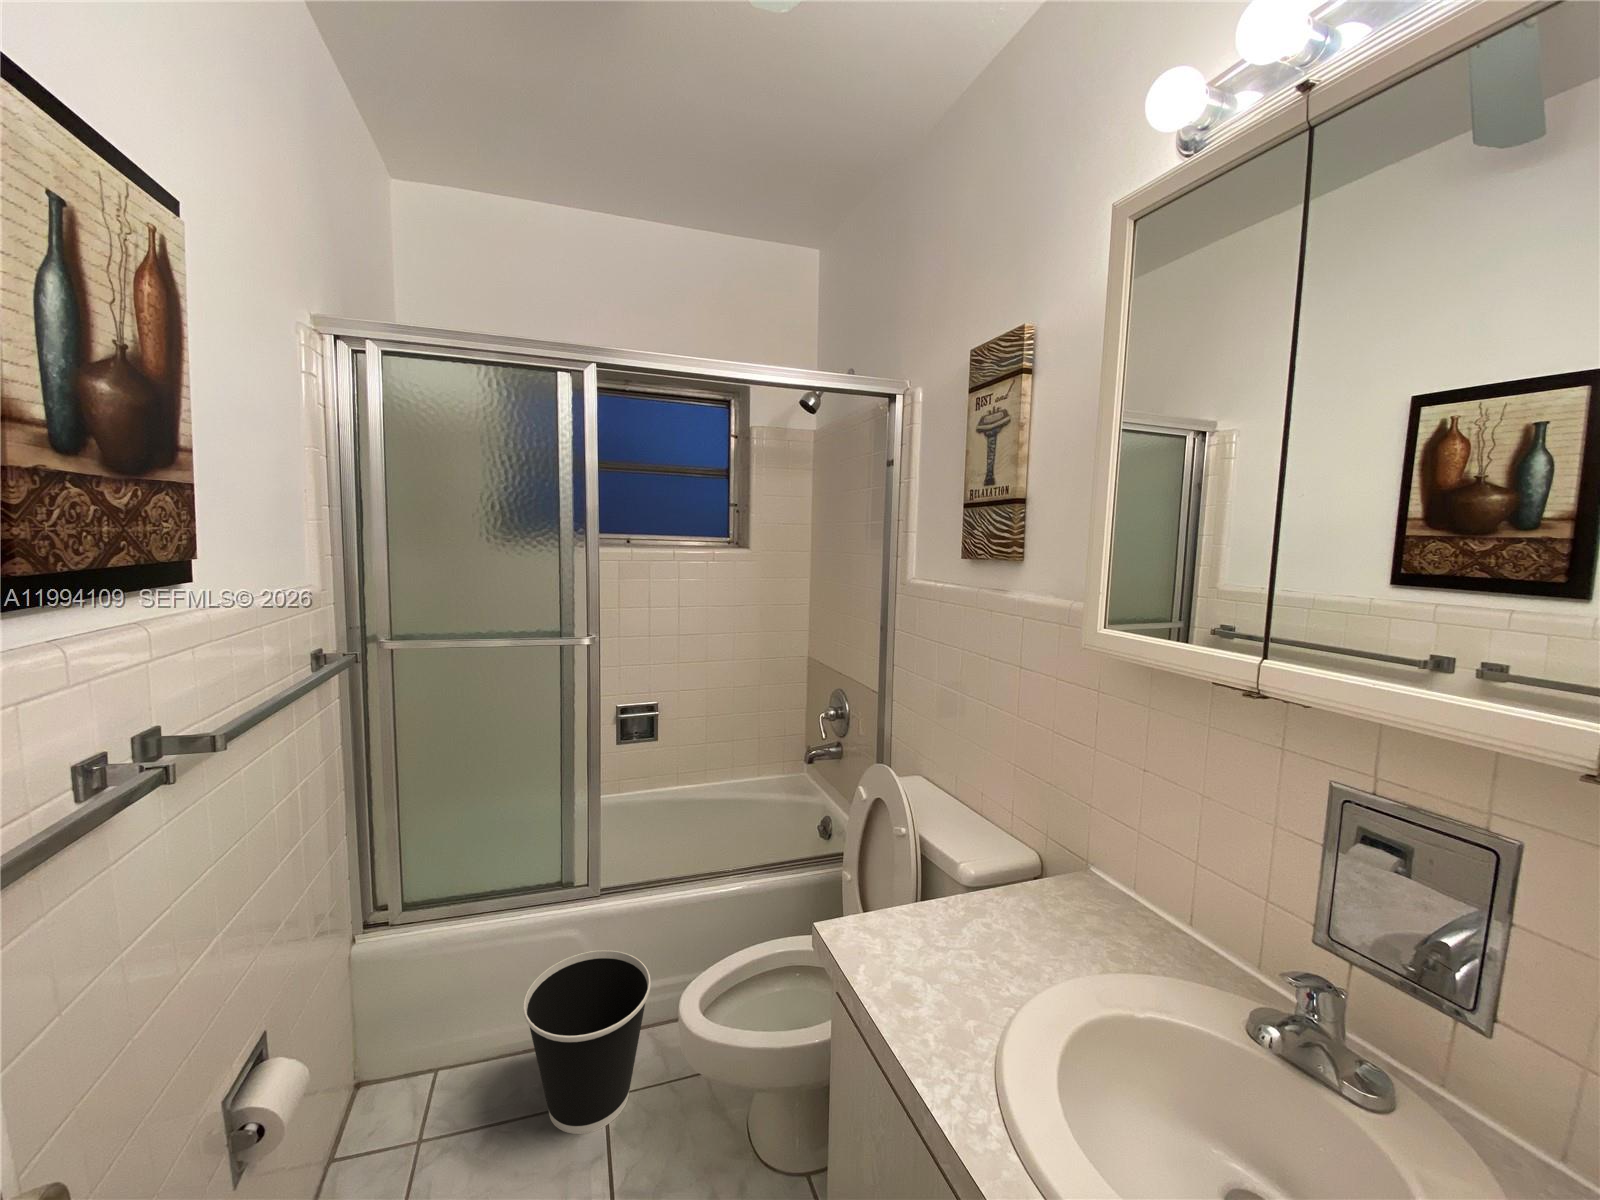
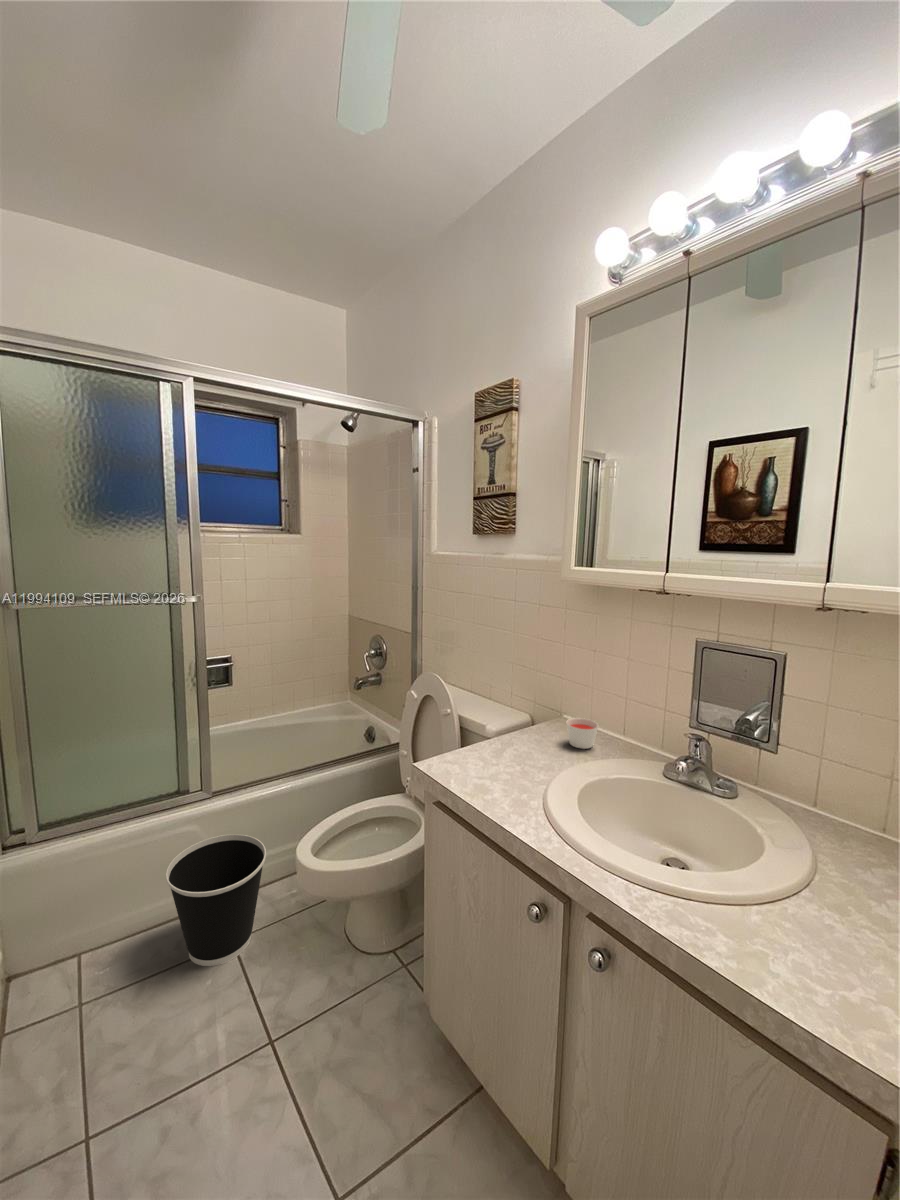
candle: none [1090,880,1150,942] -> present [566,718,598,749]

